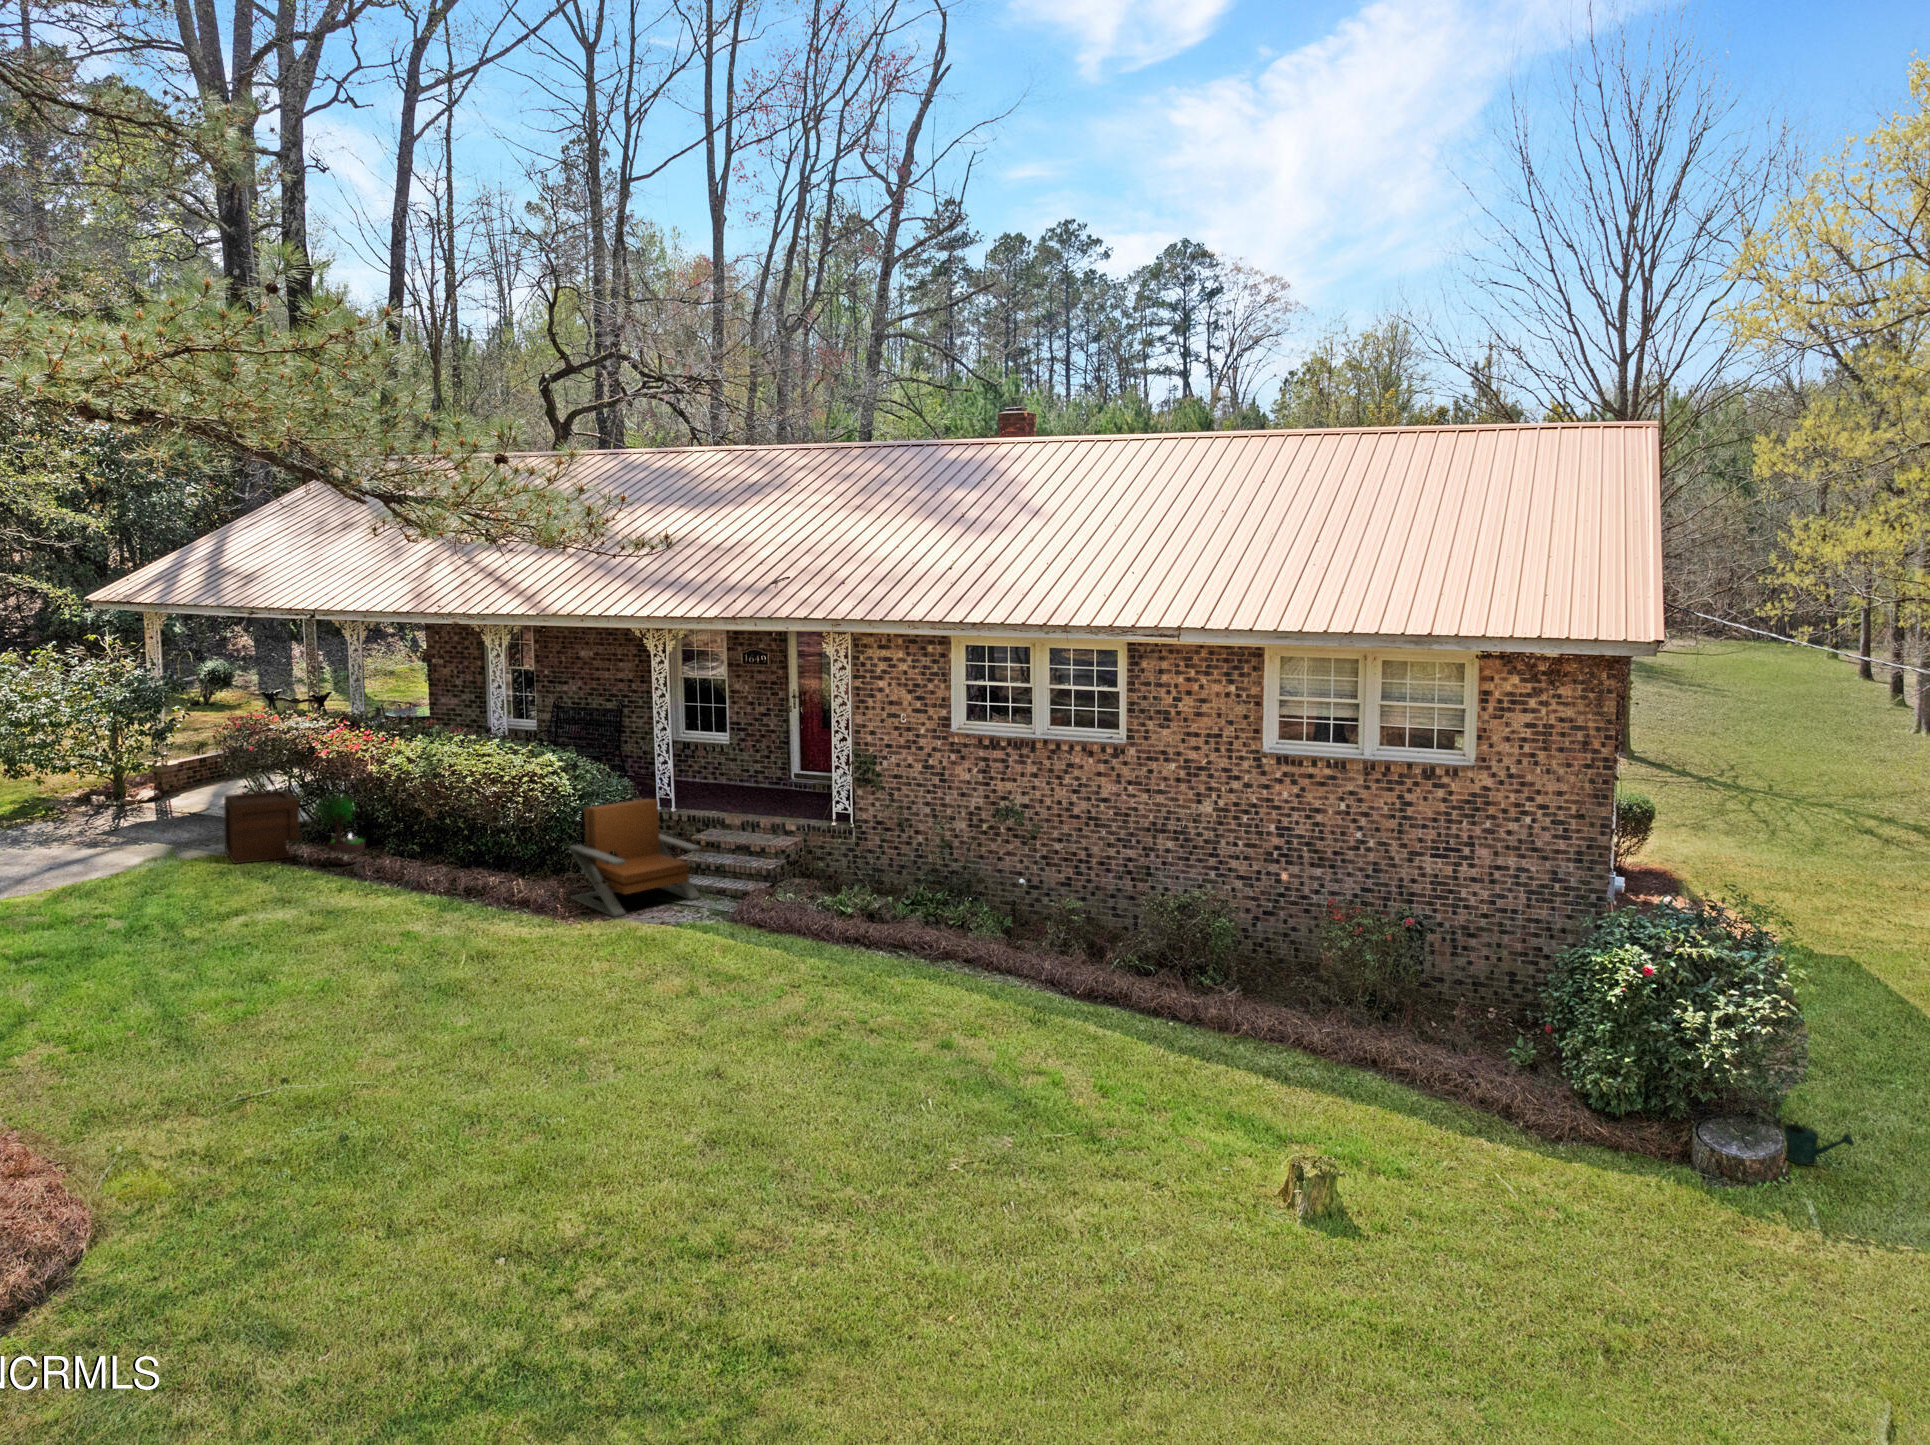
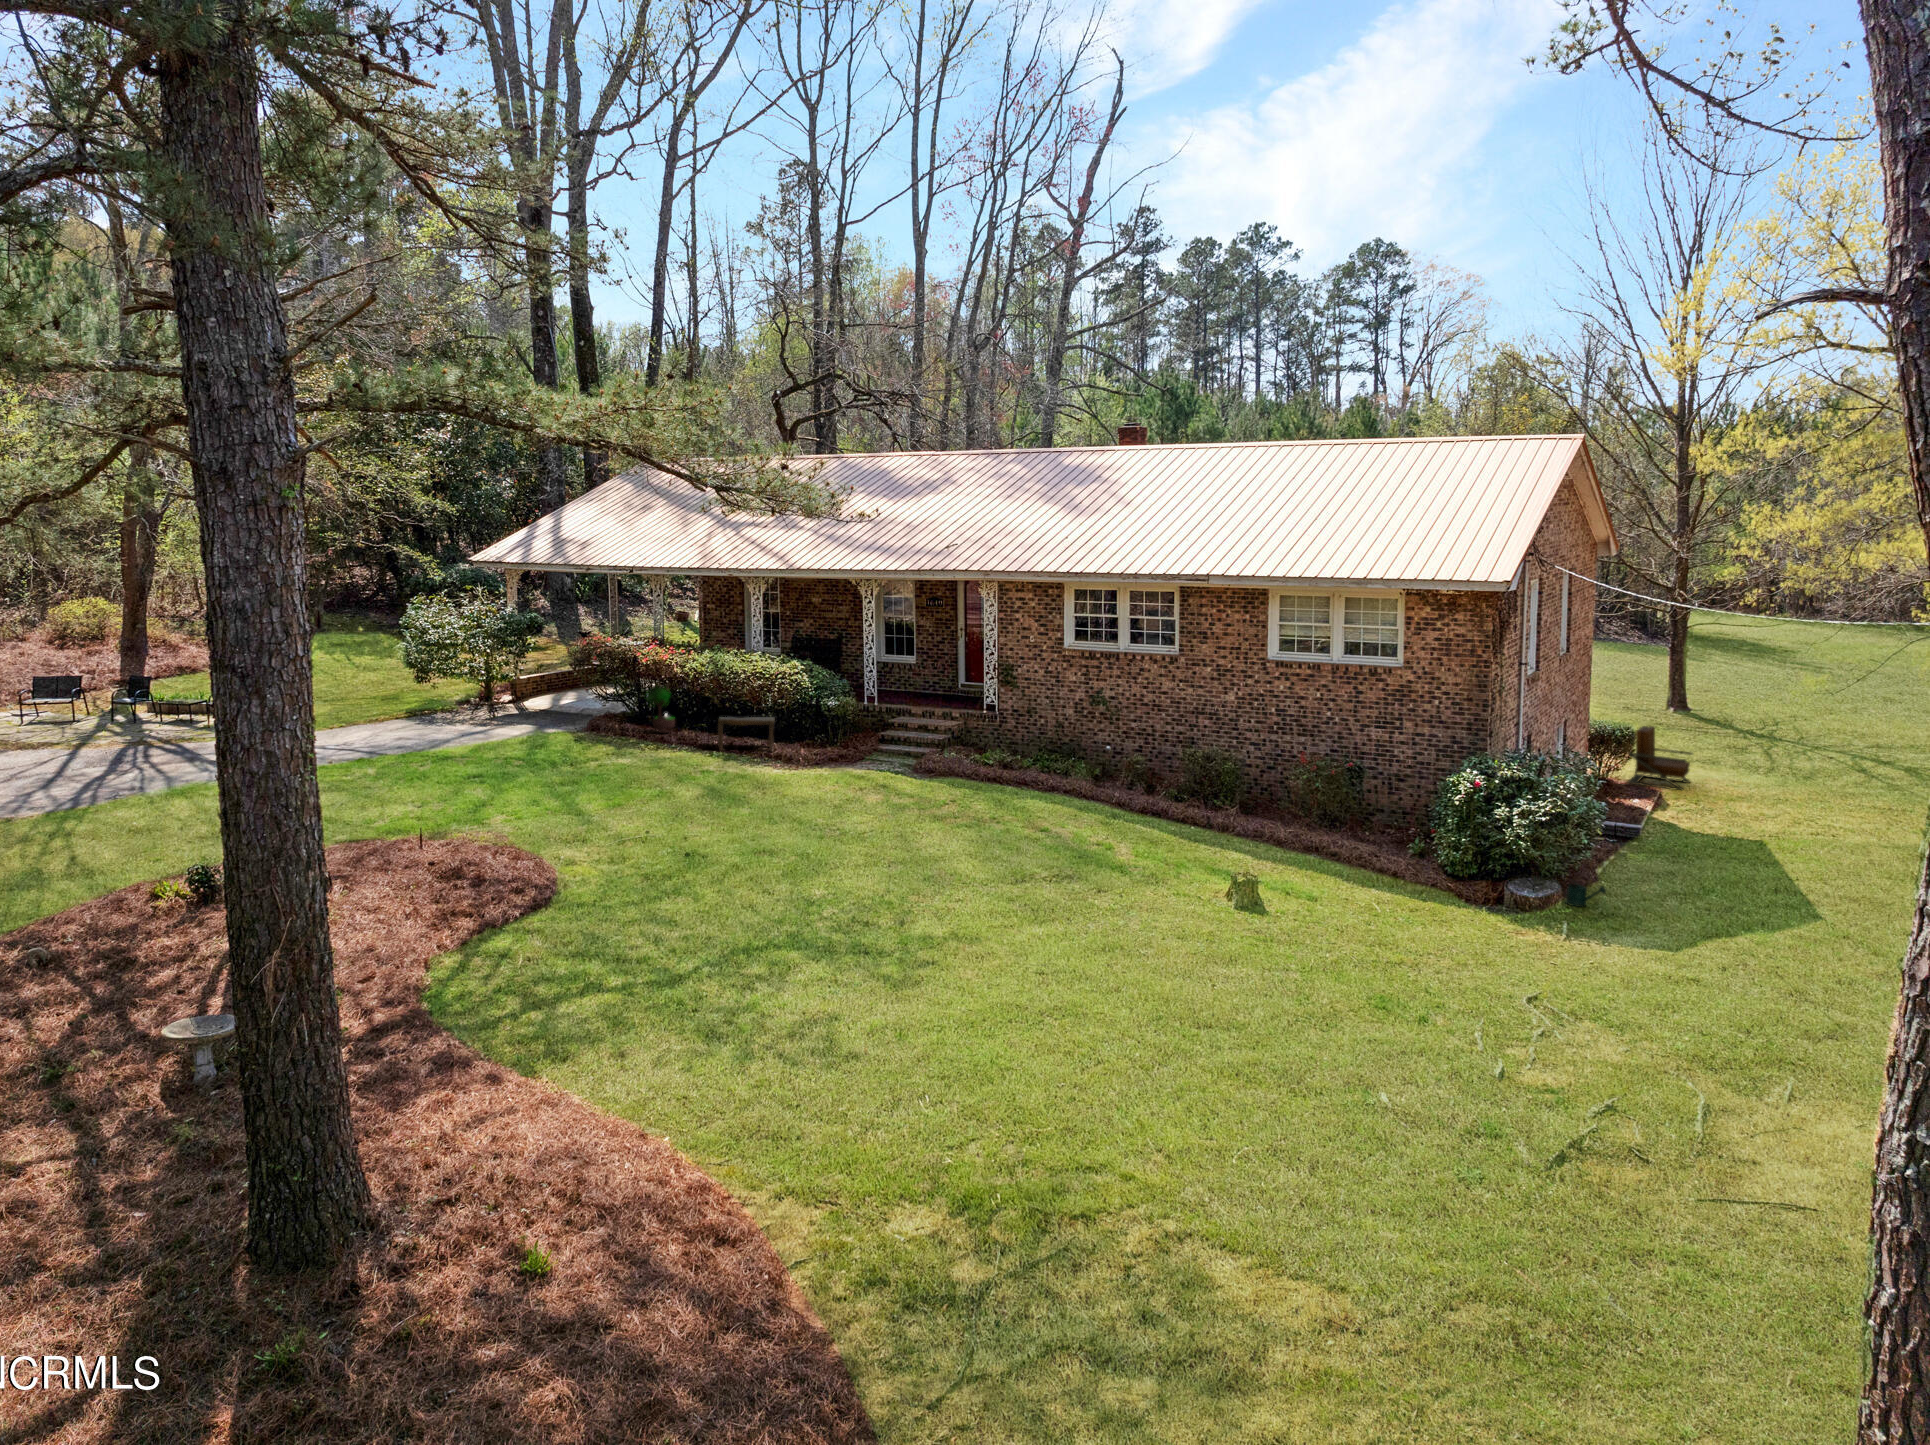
wooden crate: present [224,790,300,864] -> none [585,686,633,731]
lounge chair: present [569,799,700,917] -> present [1628,726,1693,790]
bench: none [420,840,516,899] -> present [718,717,775,751]

